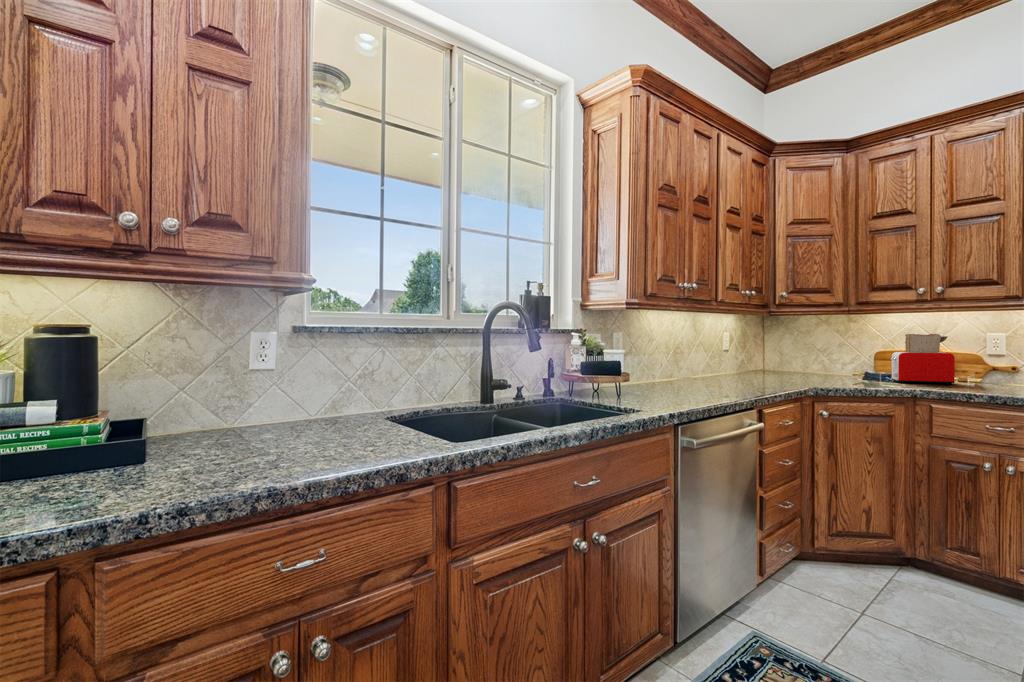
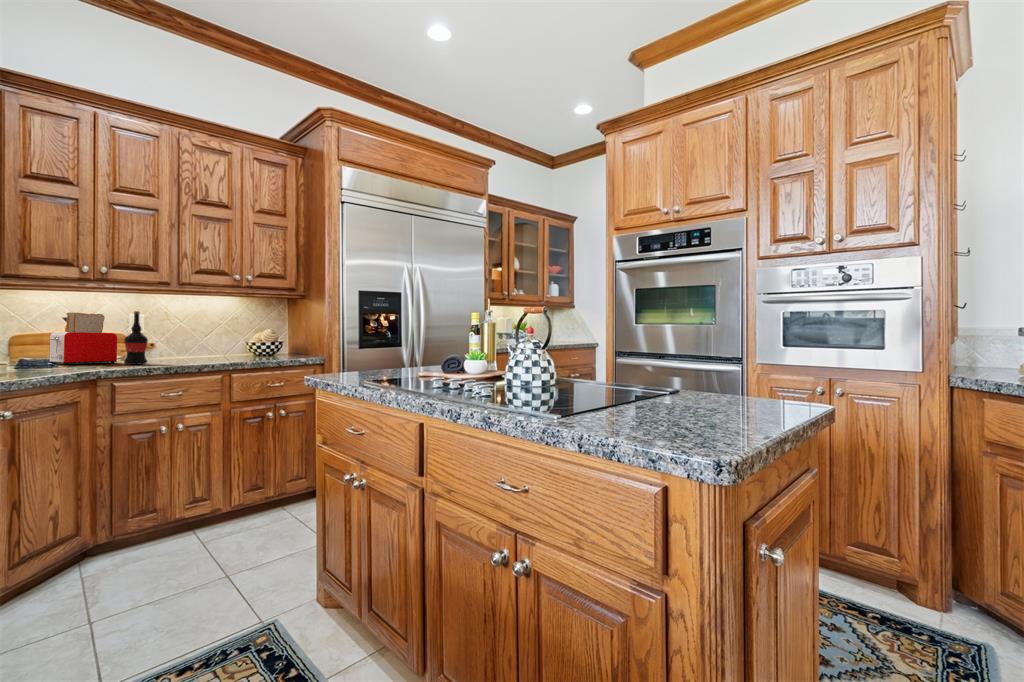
wine bottle: none [954,330,981,388] -> present [124,311,148,365]

